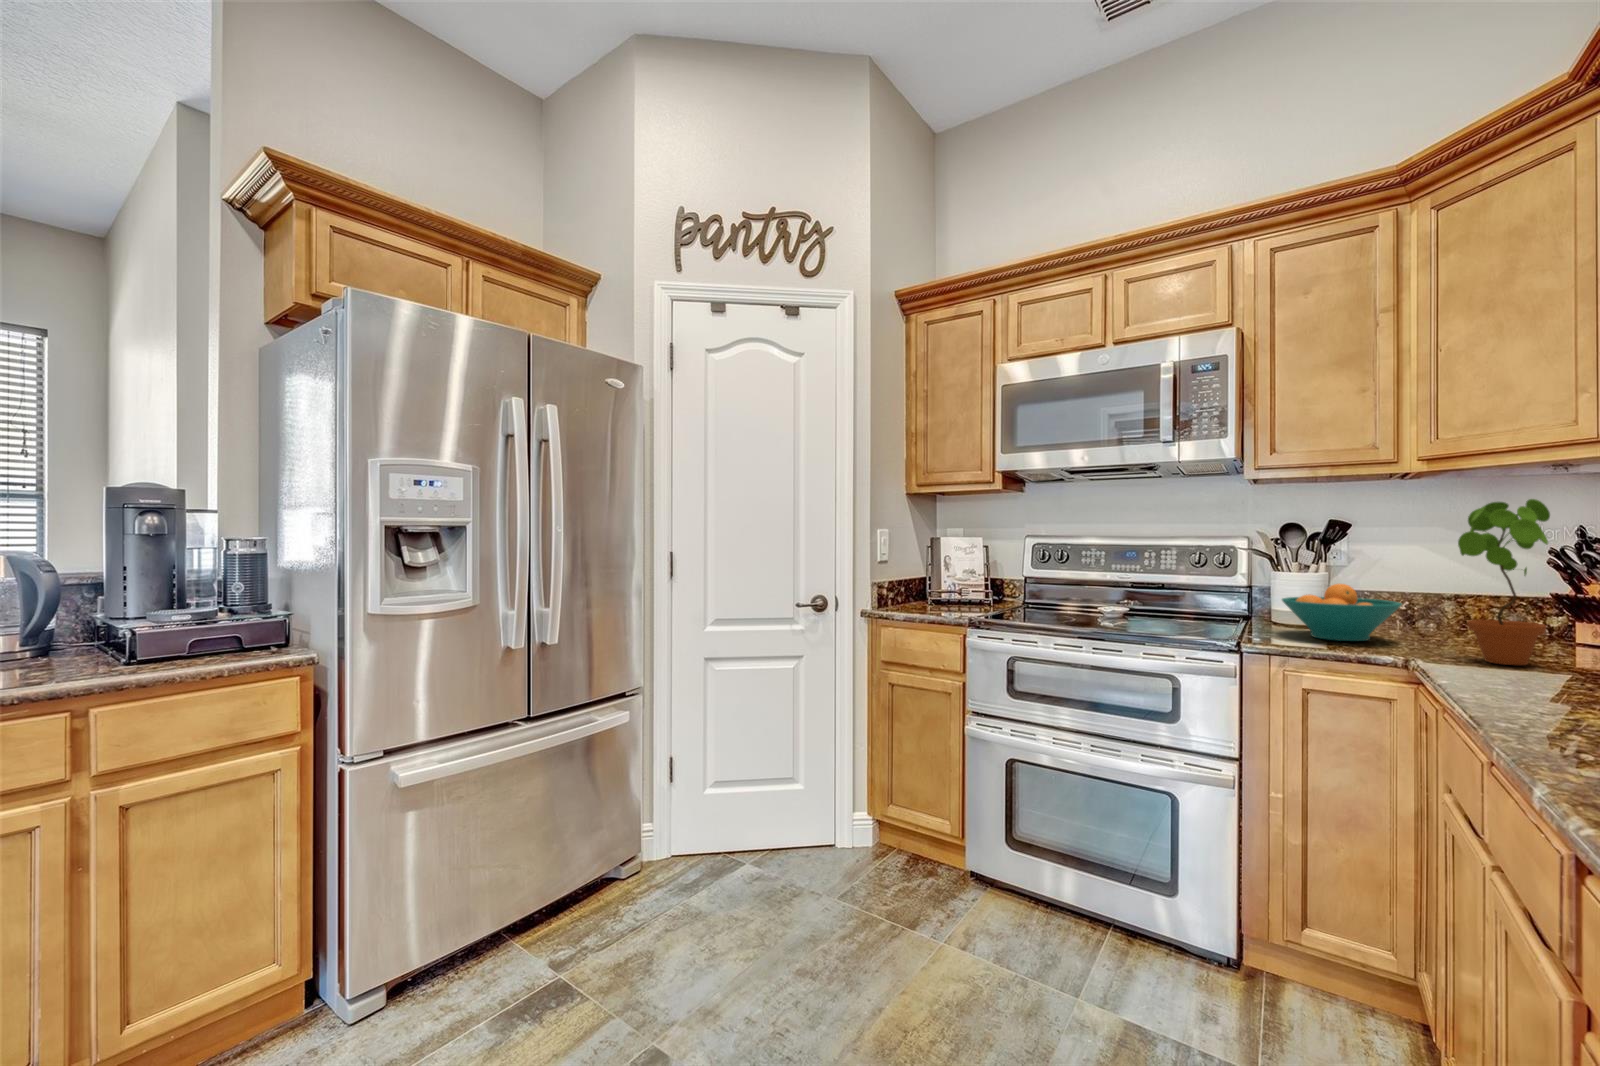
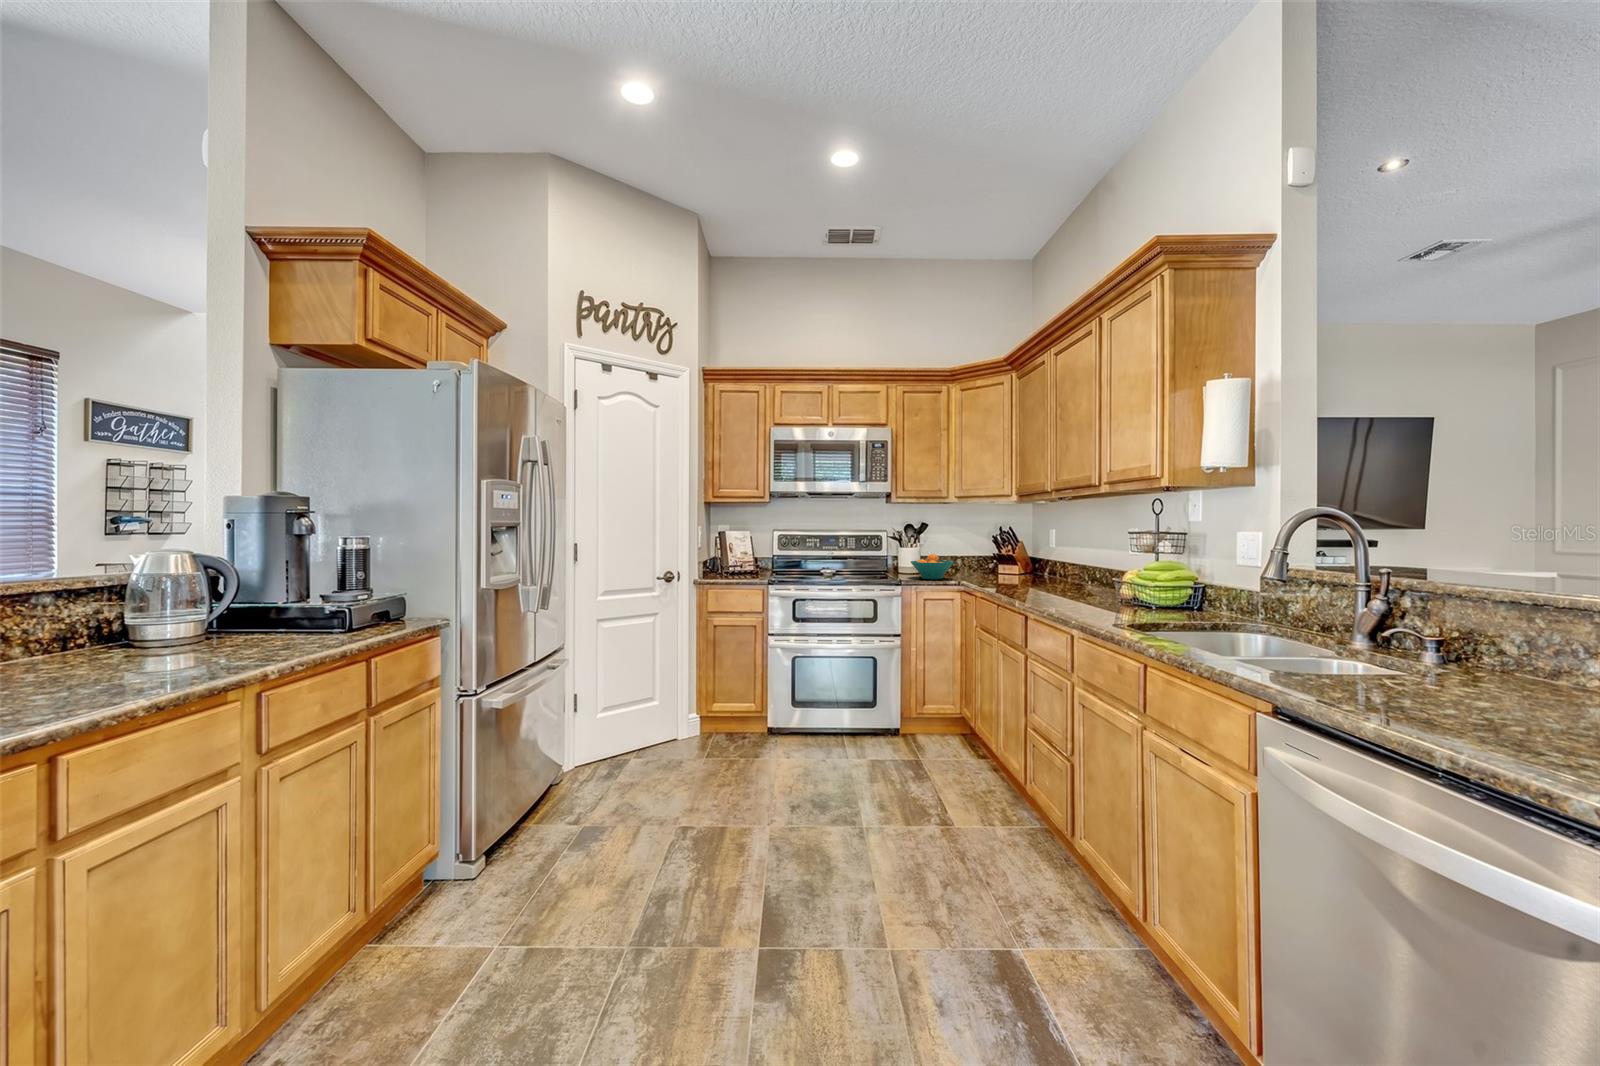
potted plant: present [1458,499,1550,665] -> none [977,519,1002,583]

